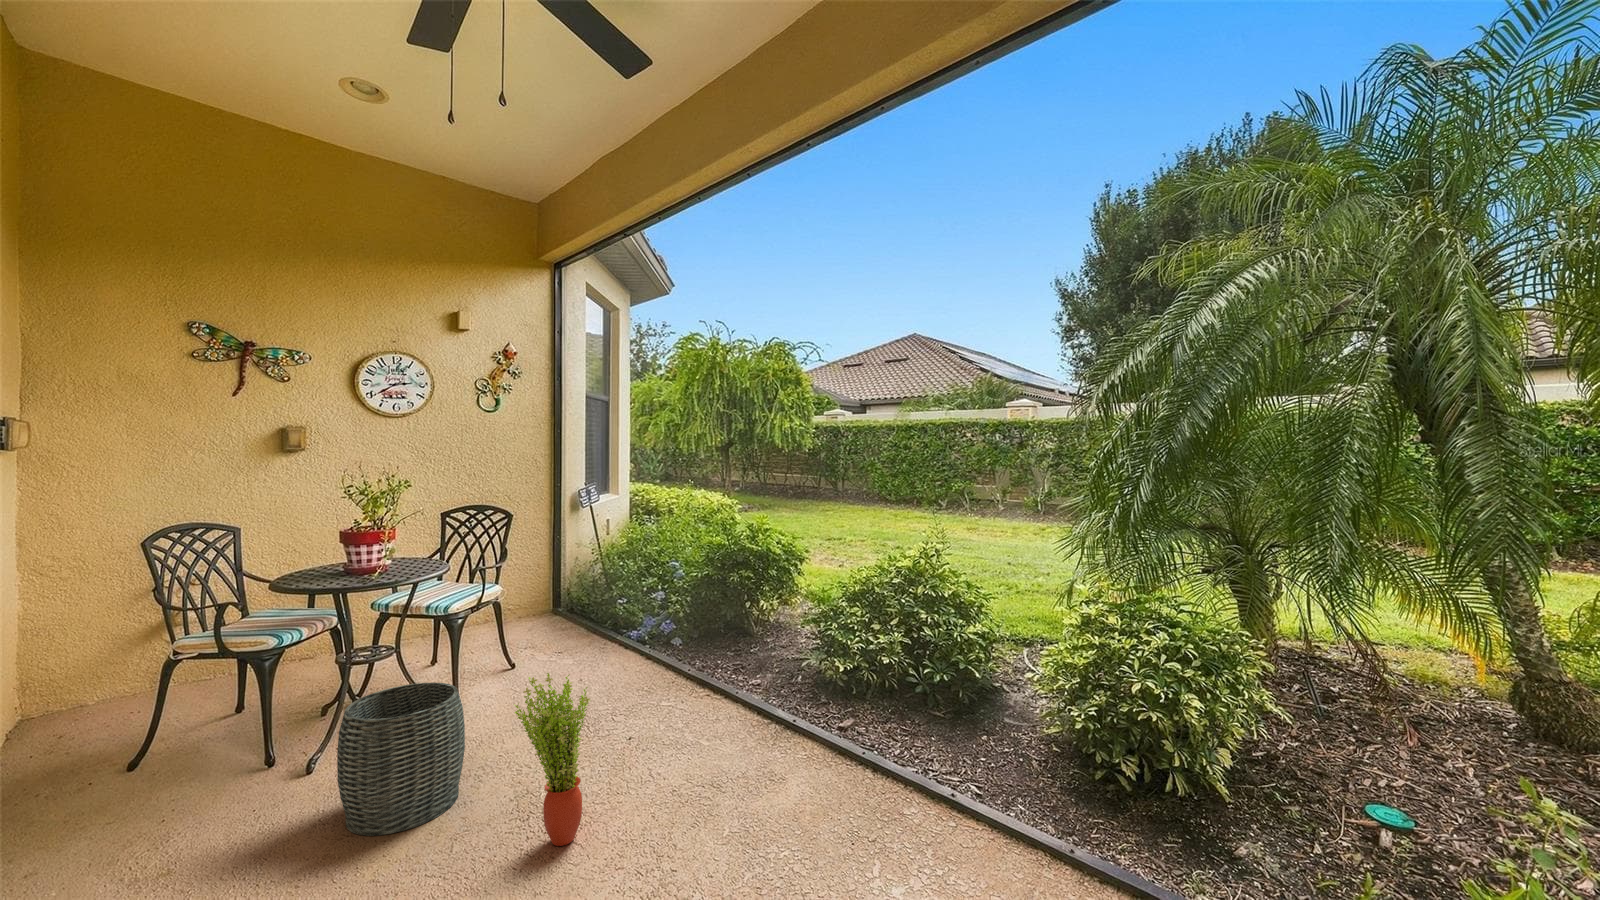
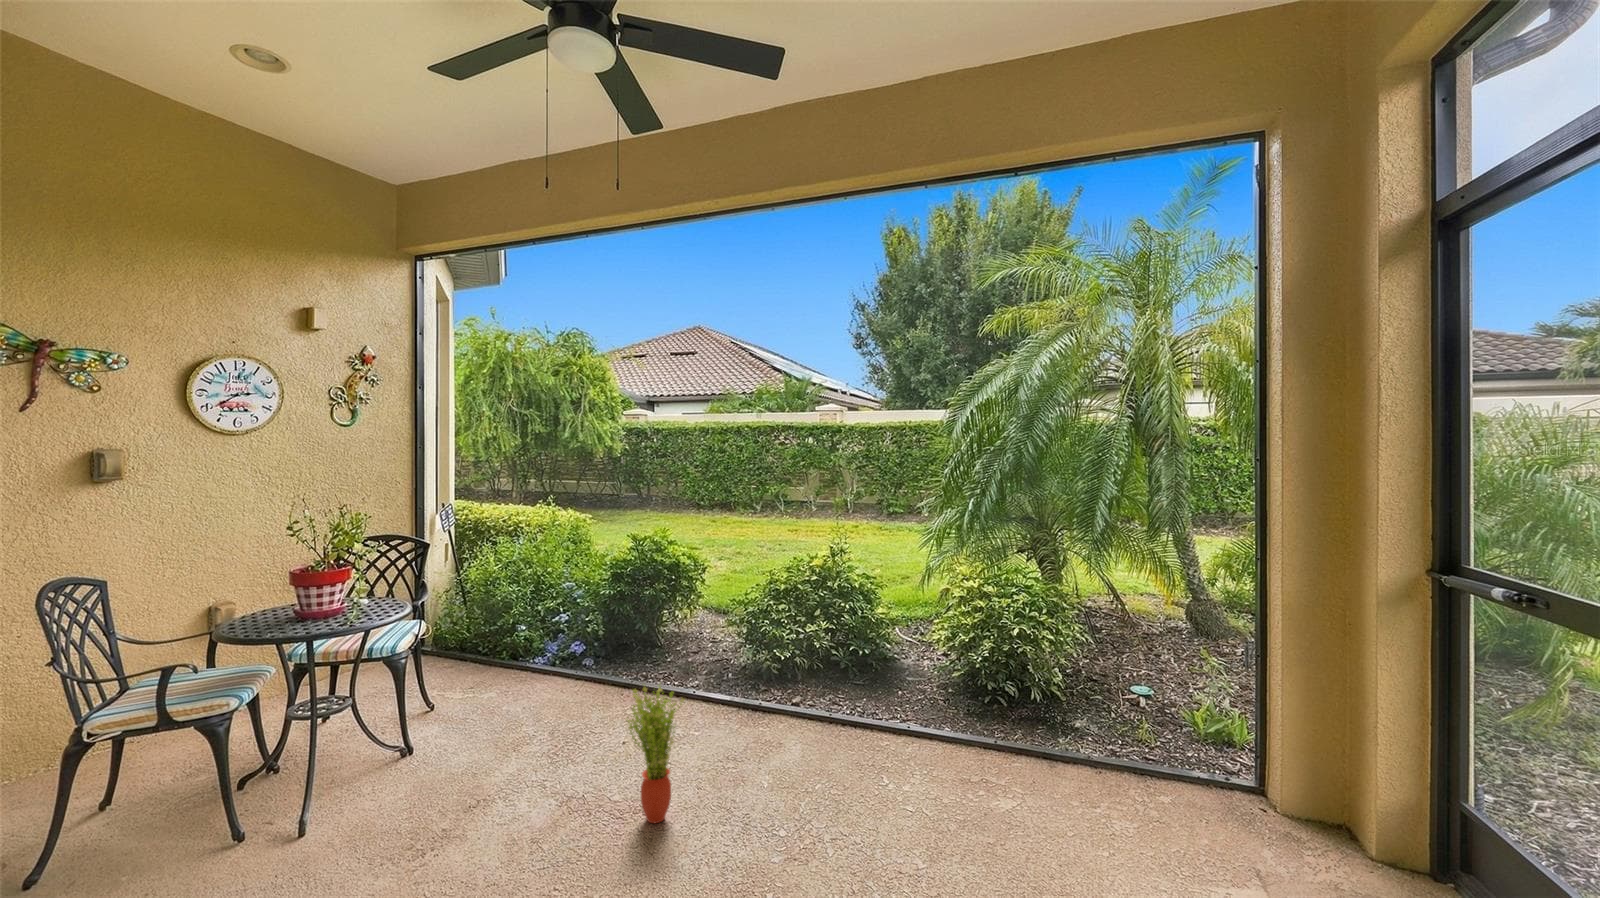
woven basket: present [337,682,465,836] -> none [414,714,527,861]

